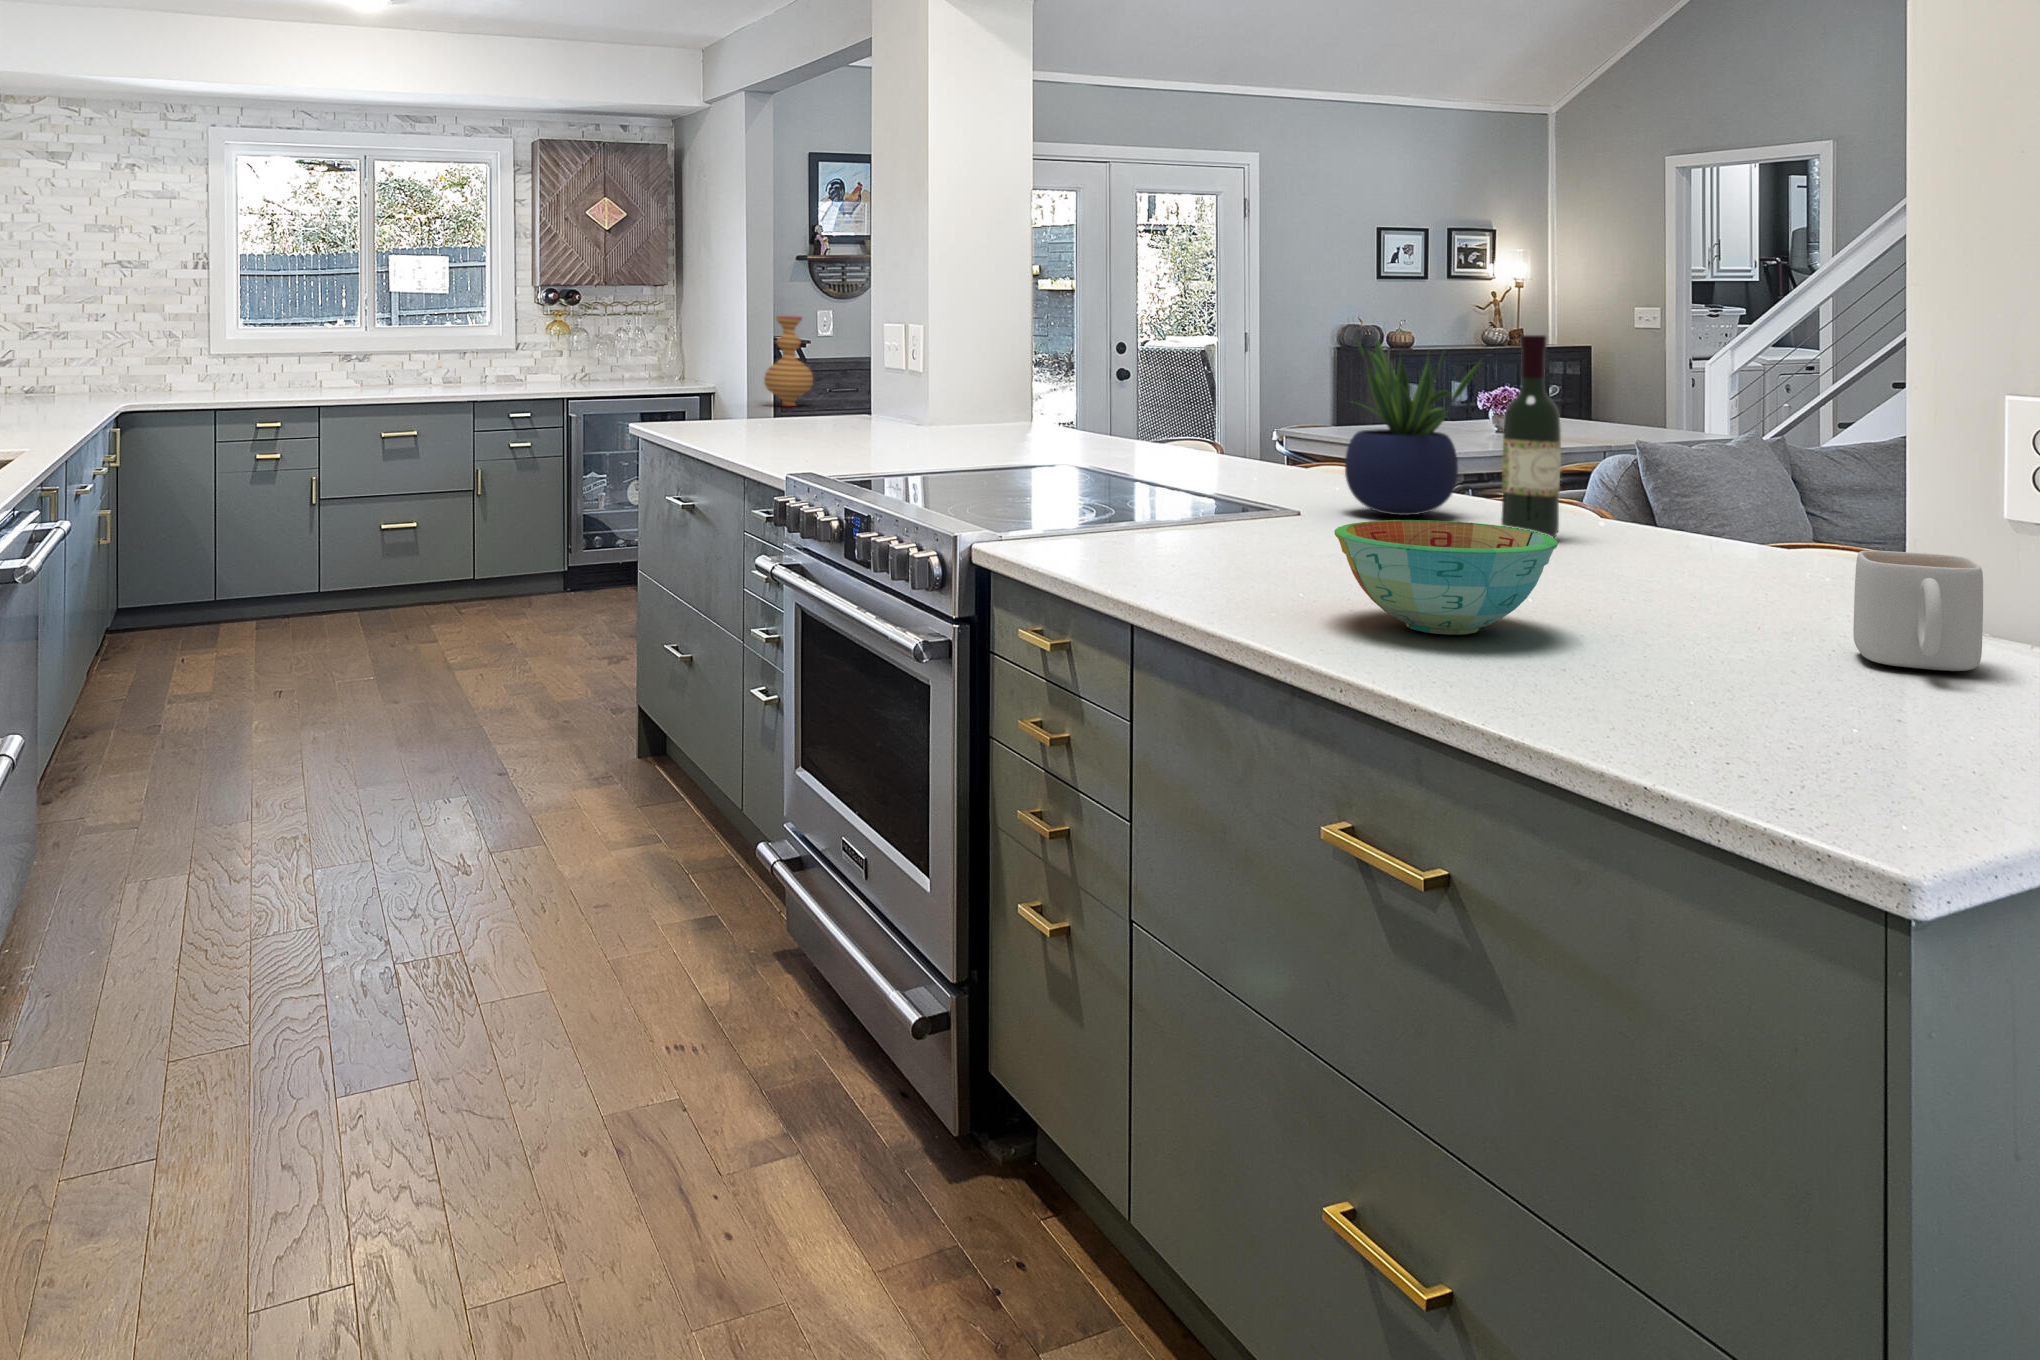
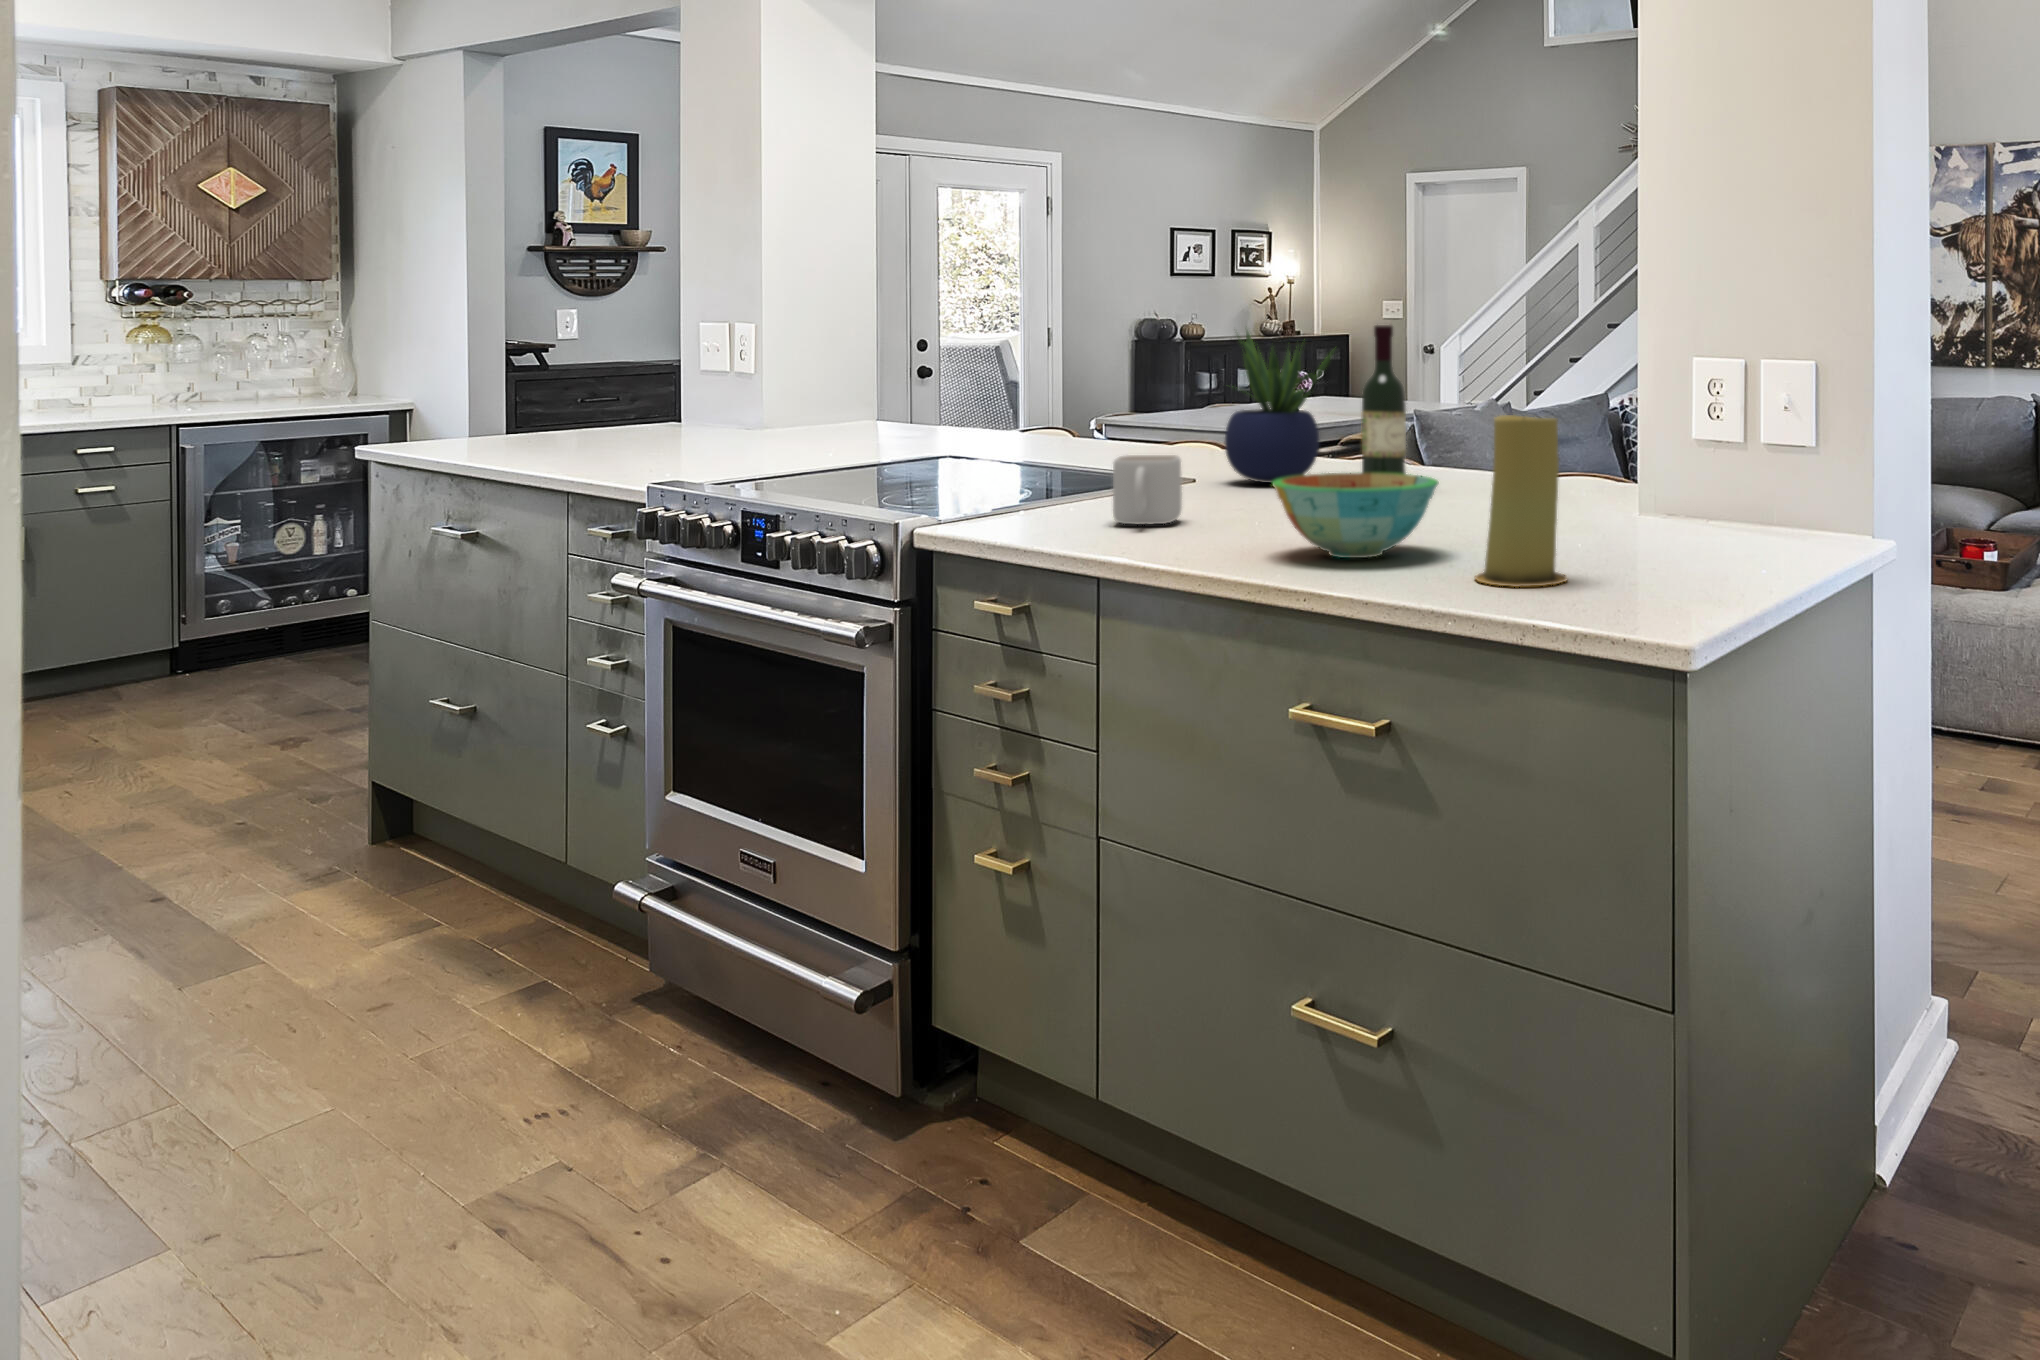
vase: present [764,316,813,406] -> none [509,316,574,419]
candle: none [1587,464,1732,711] -> present [1475,415,1567,587]
mug: present [1853,550,1983,671] -> present [1113,455,1182,524]

